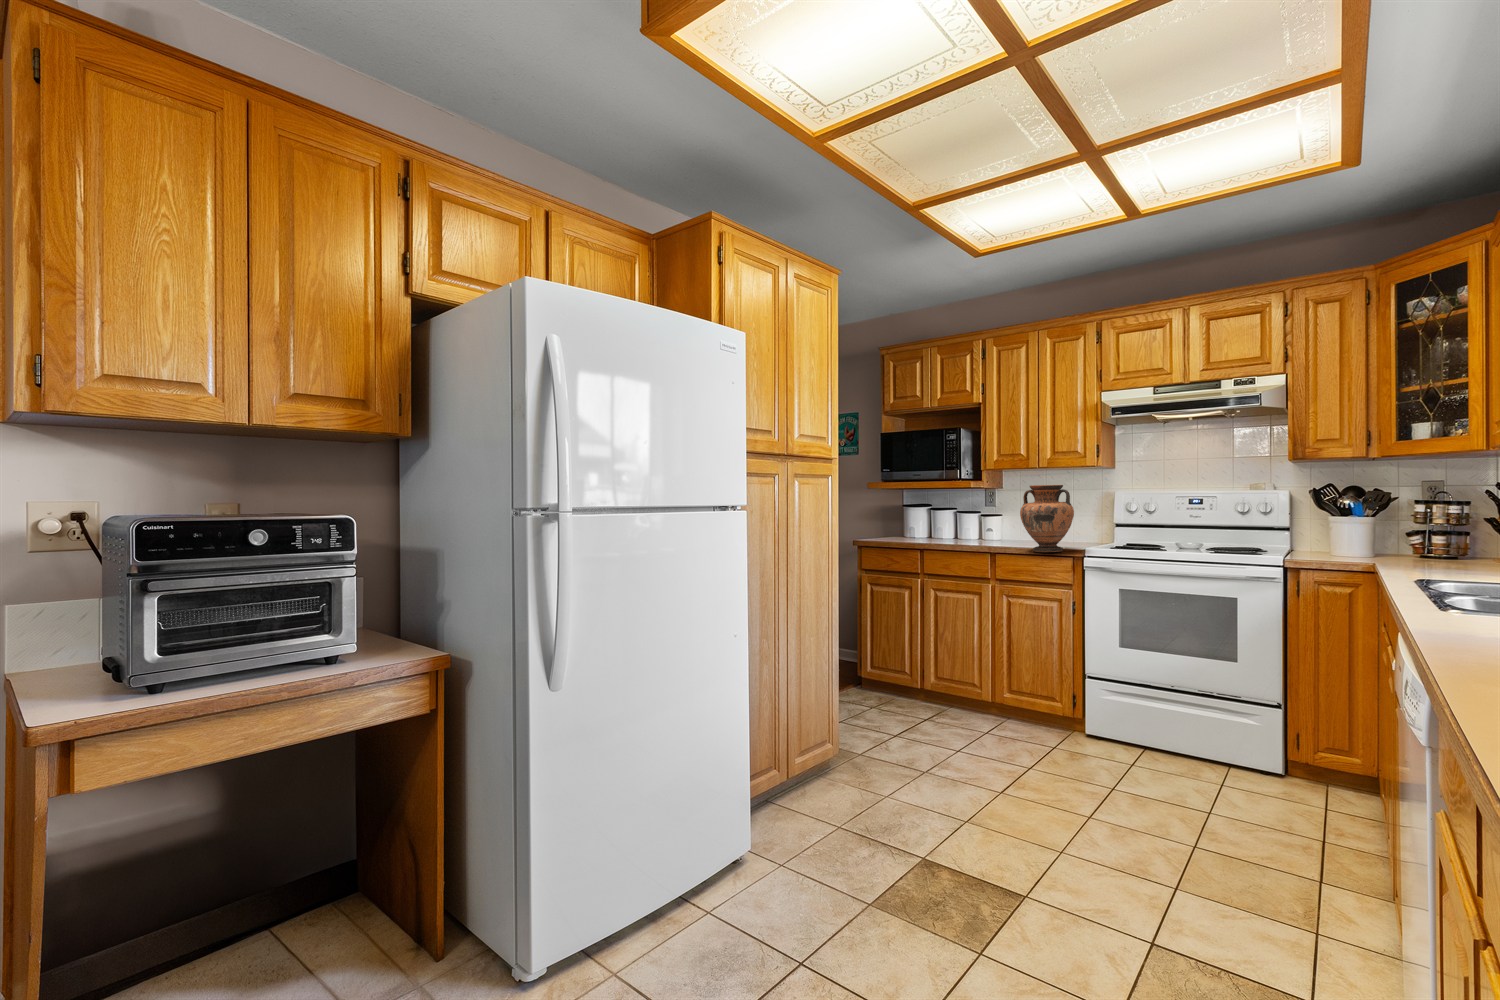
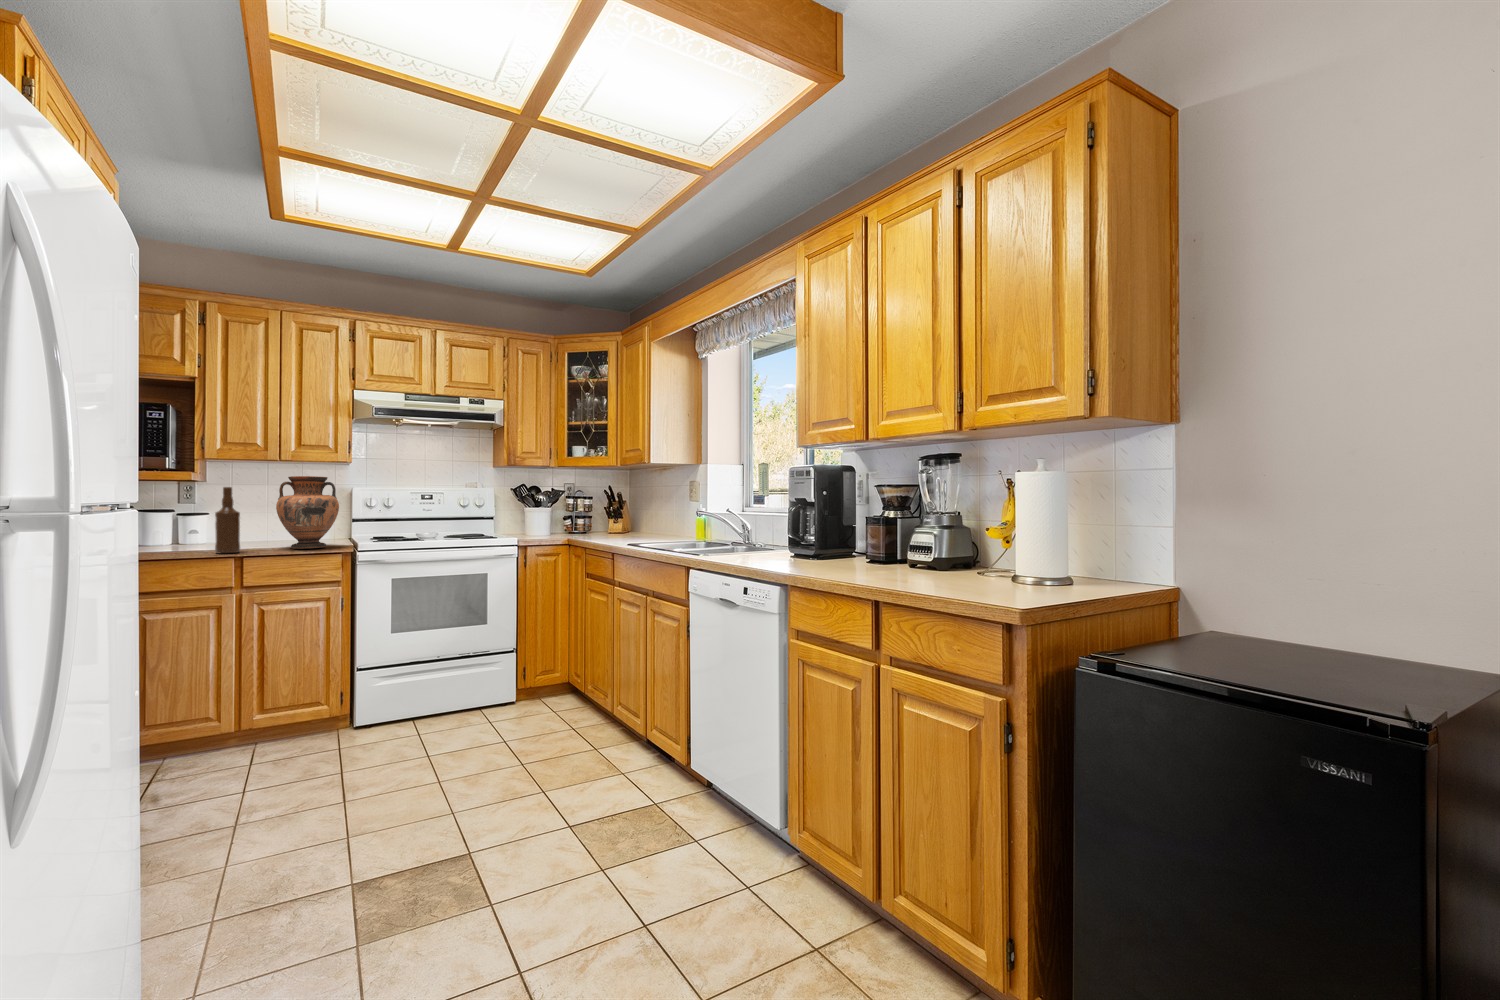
bottle: none [973,497,992,552] -> present [215,487,240,553]

